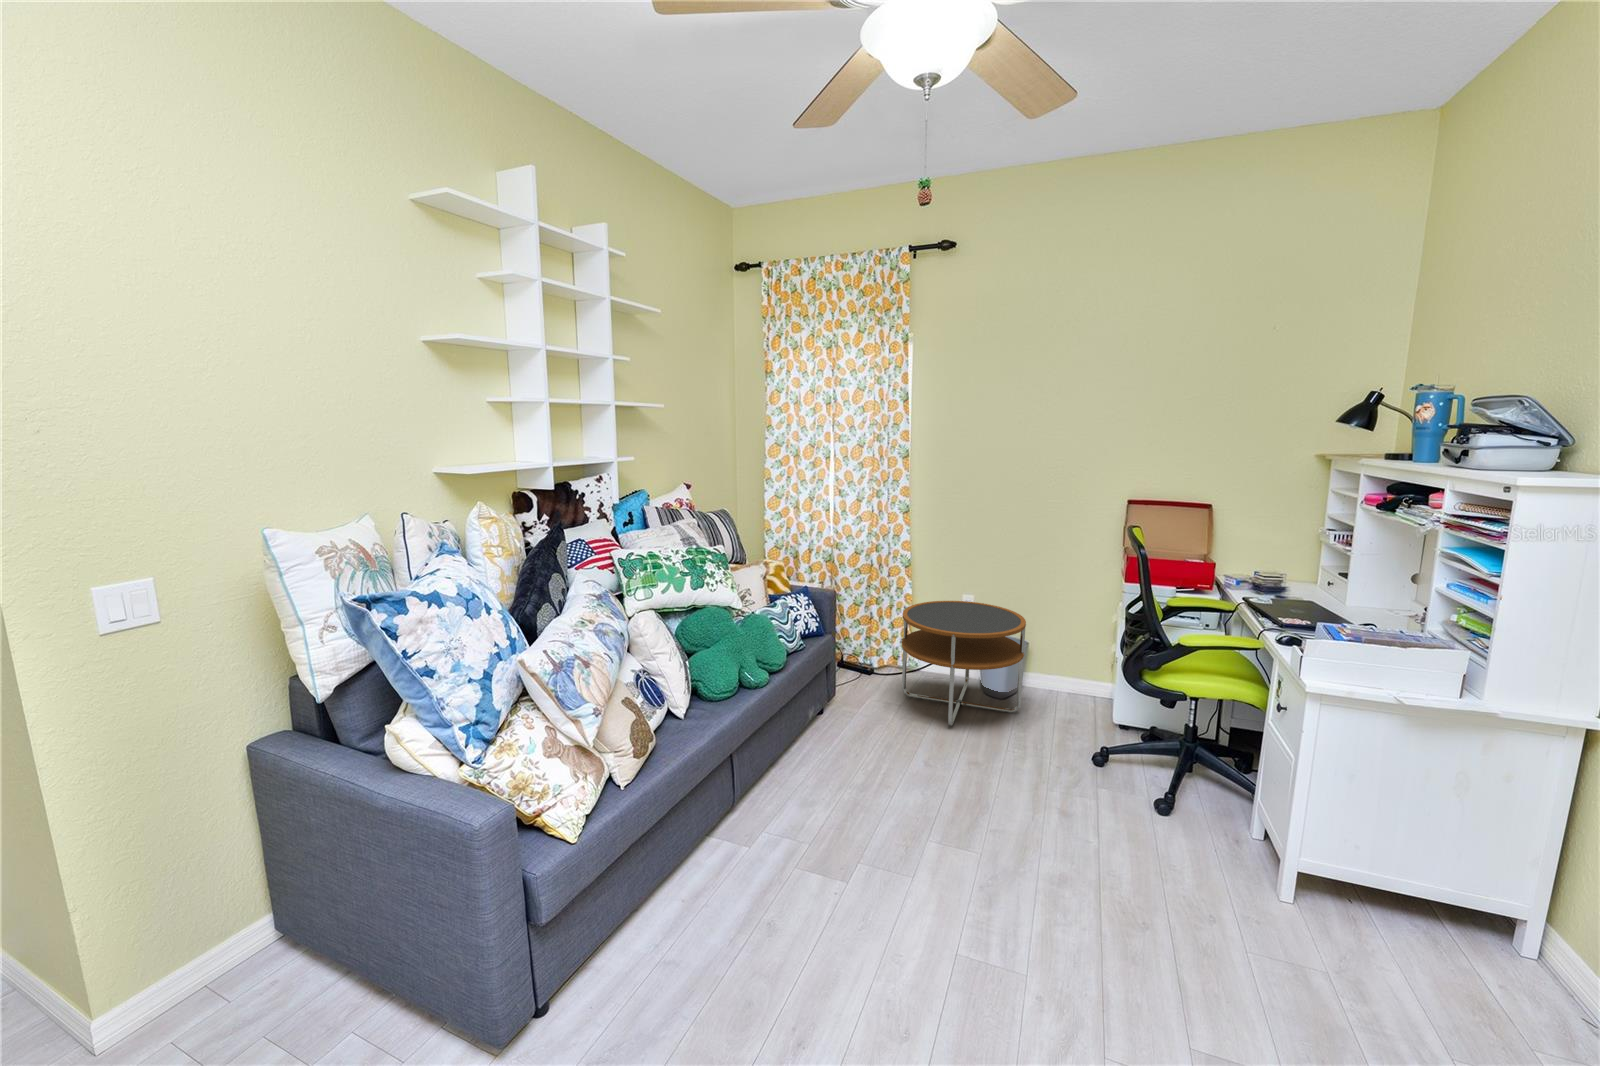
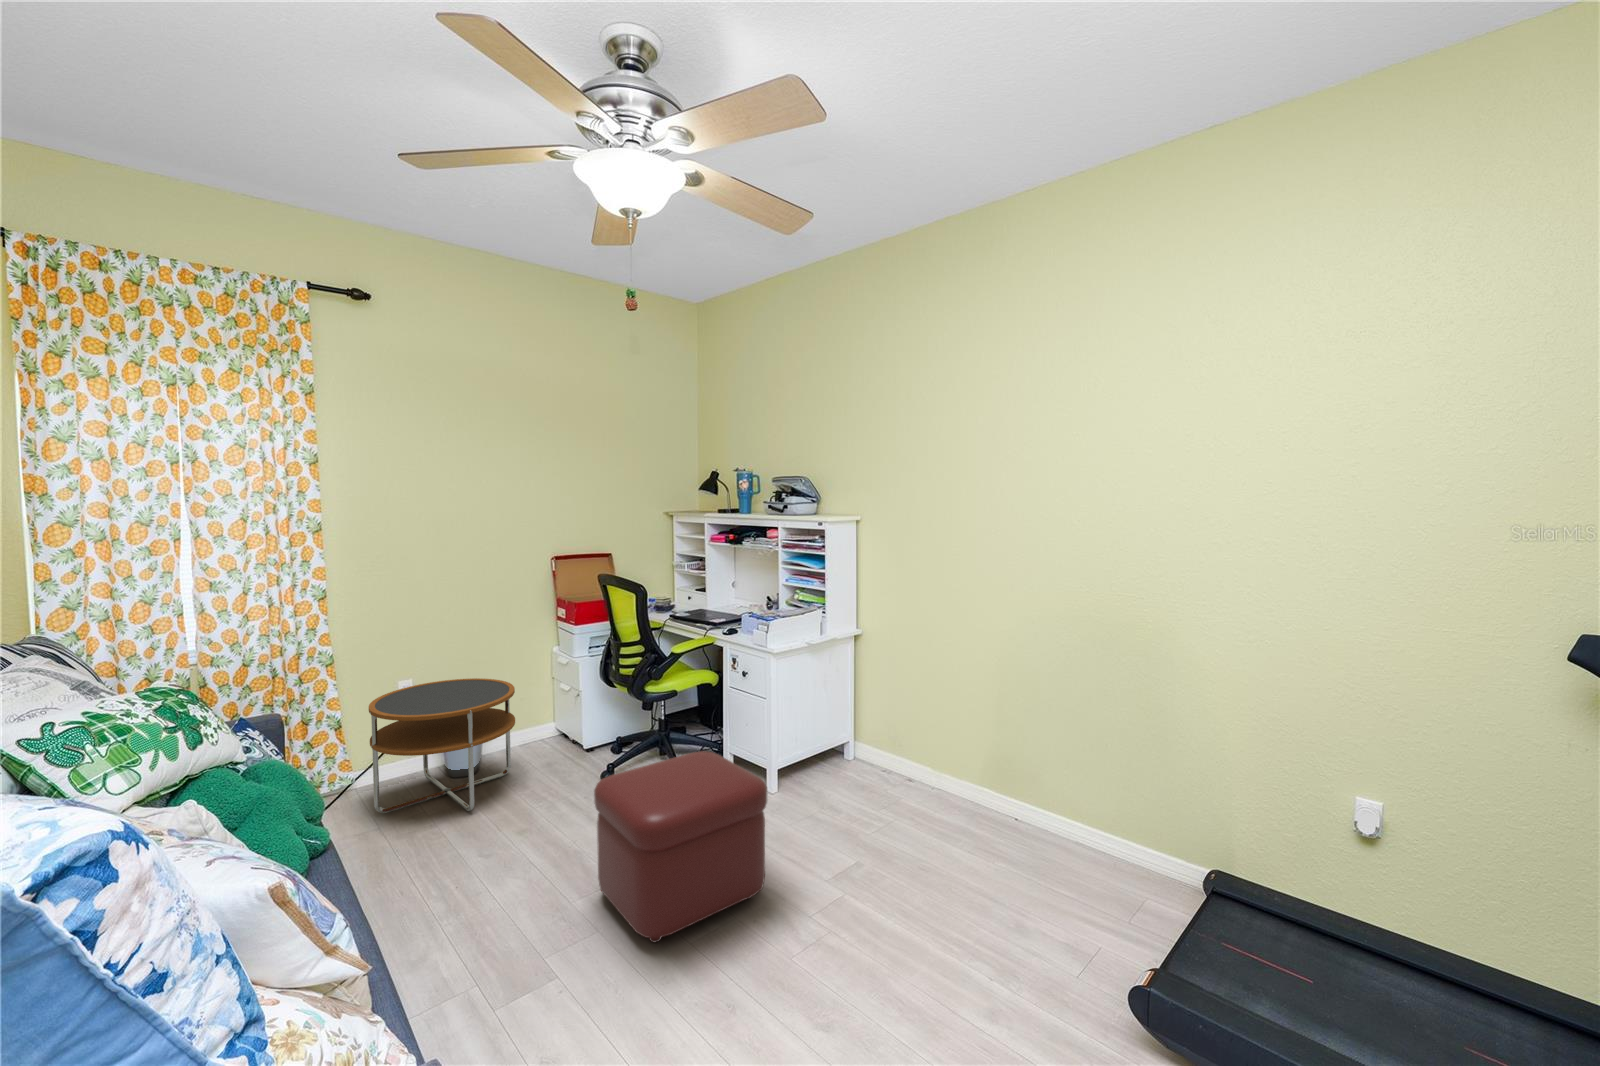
ottoman: none [880,739,1085,980] -> present [594,751,767,942]

